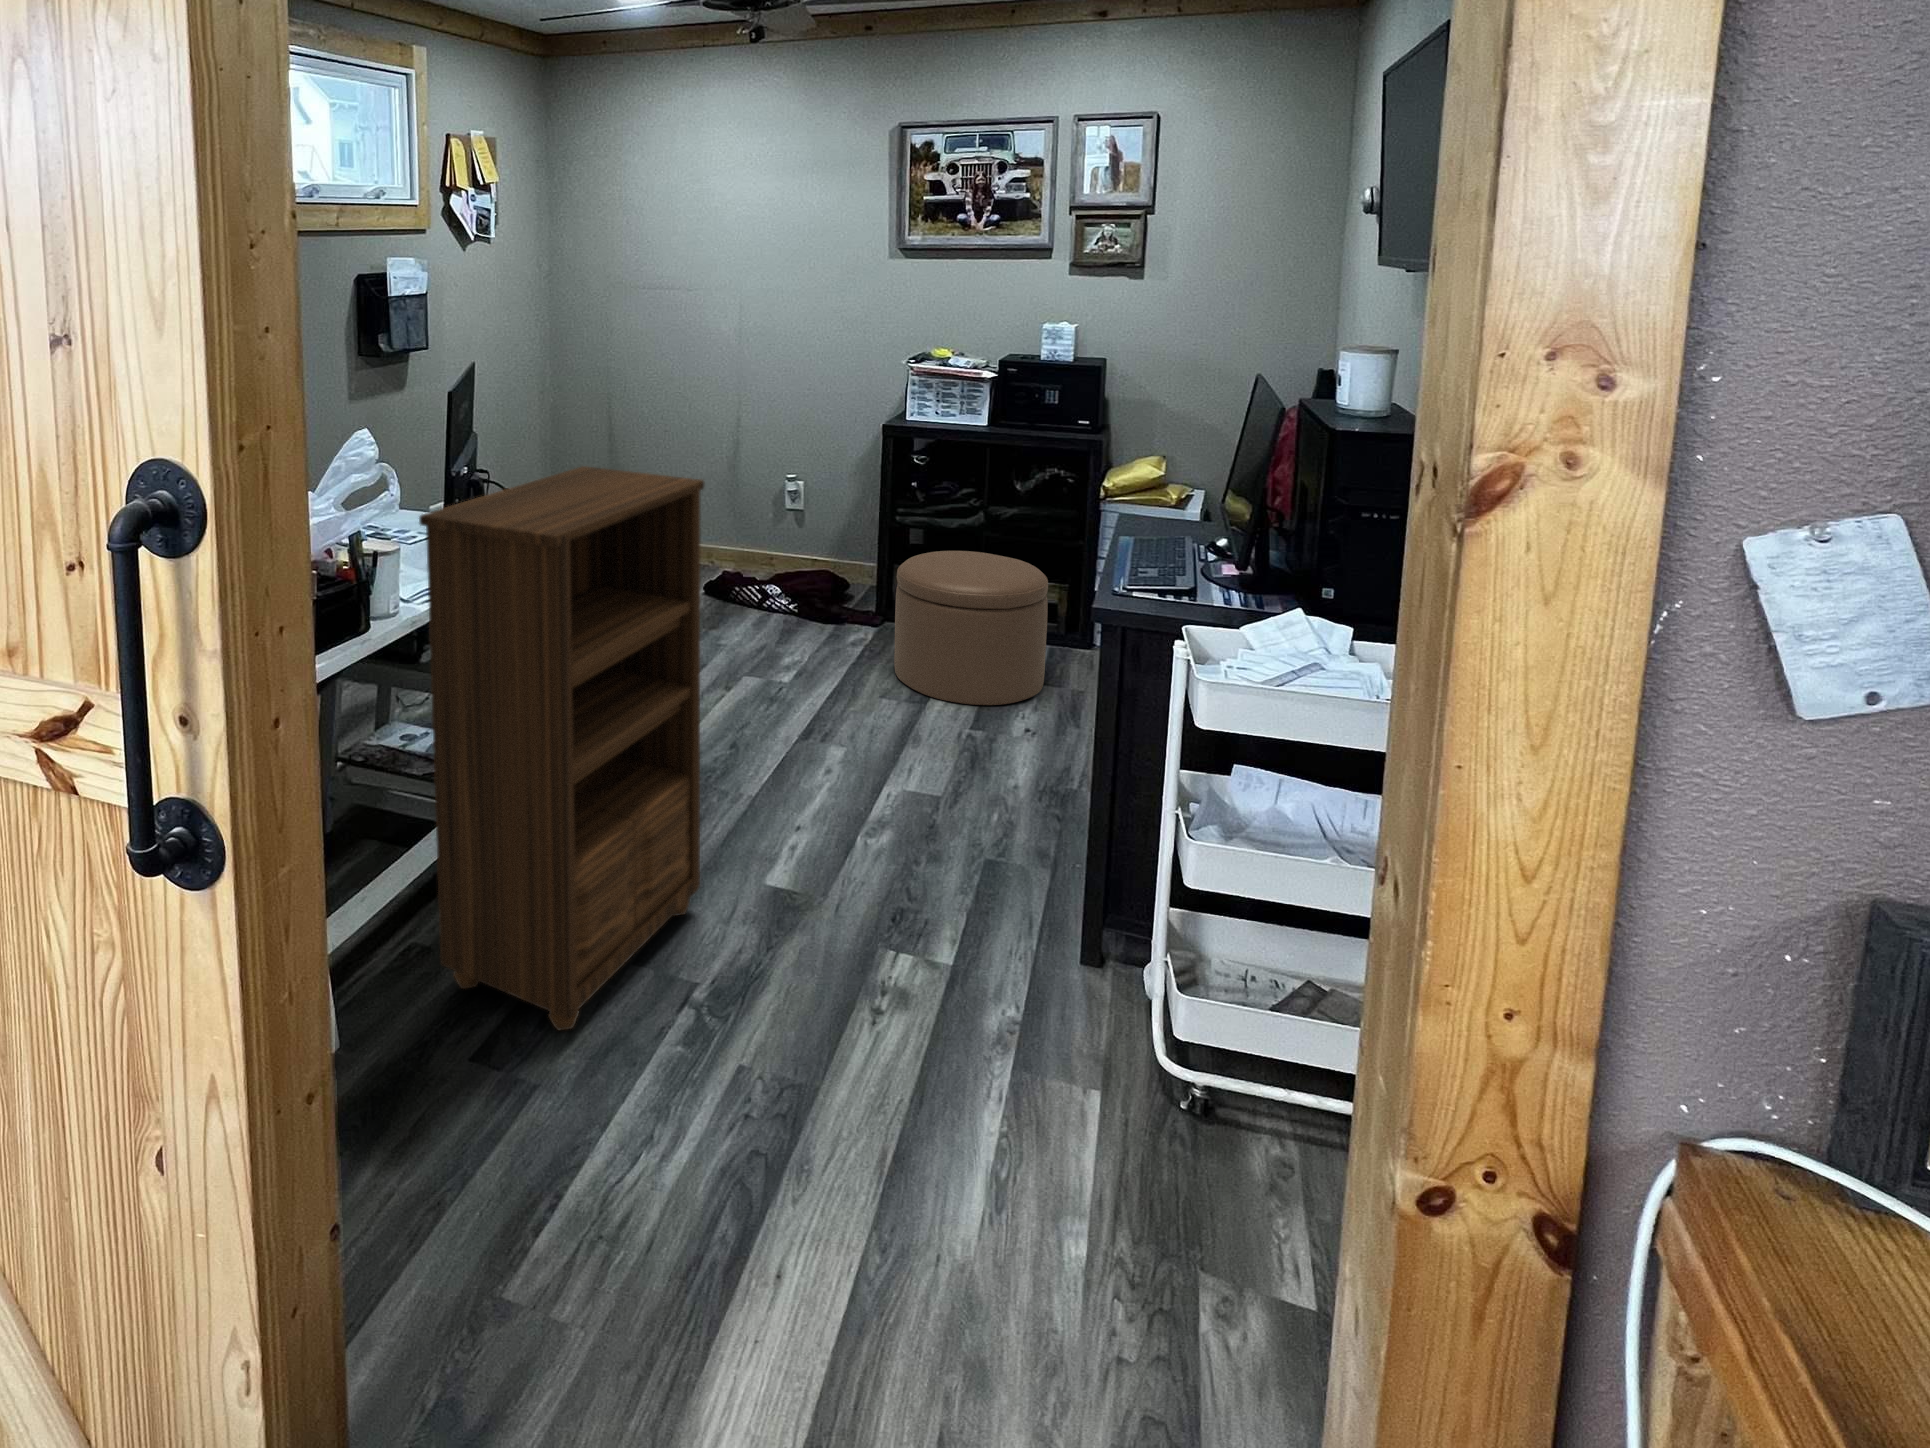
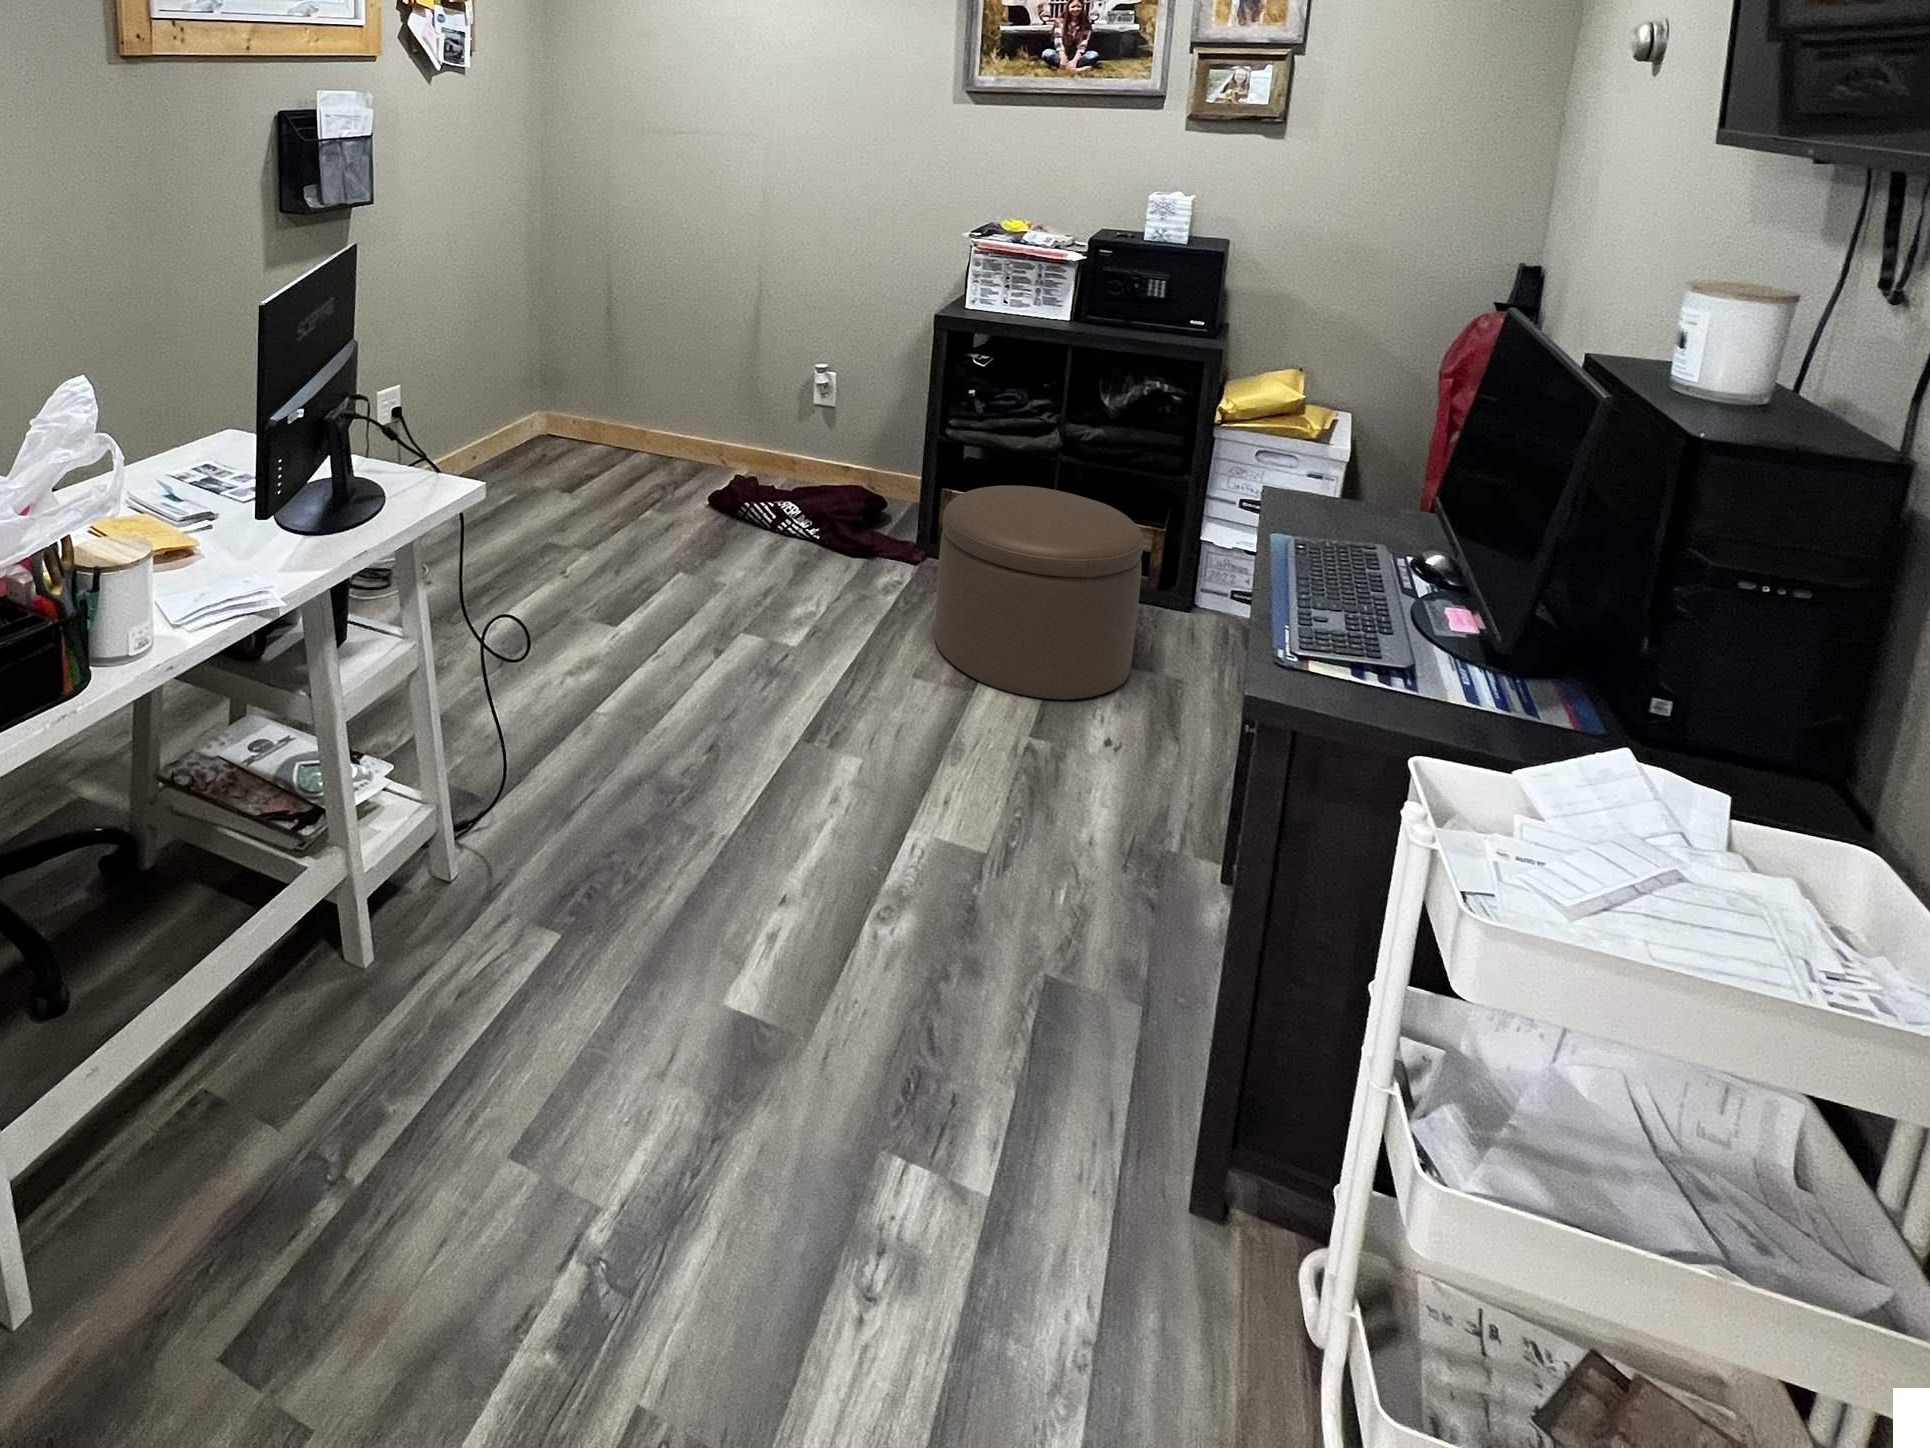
bookshelf: present [419,466,704,1030] -> none [173,411,644,1296]

